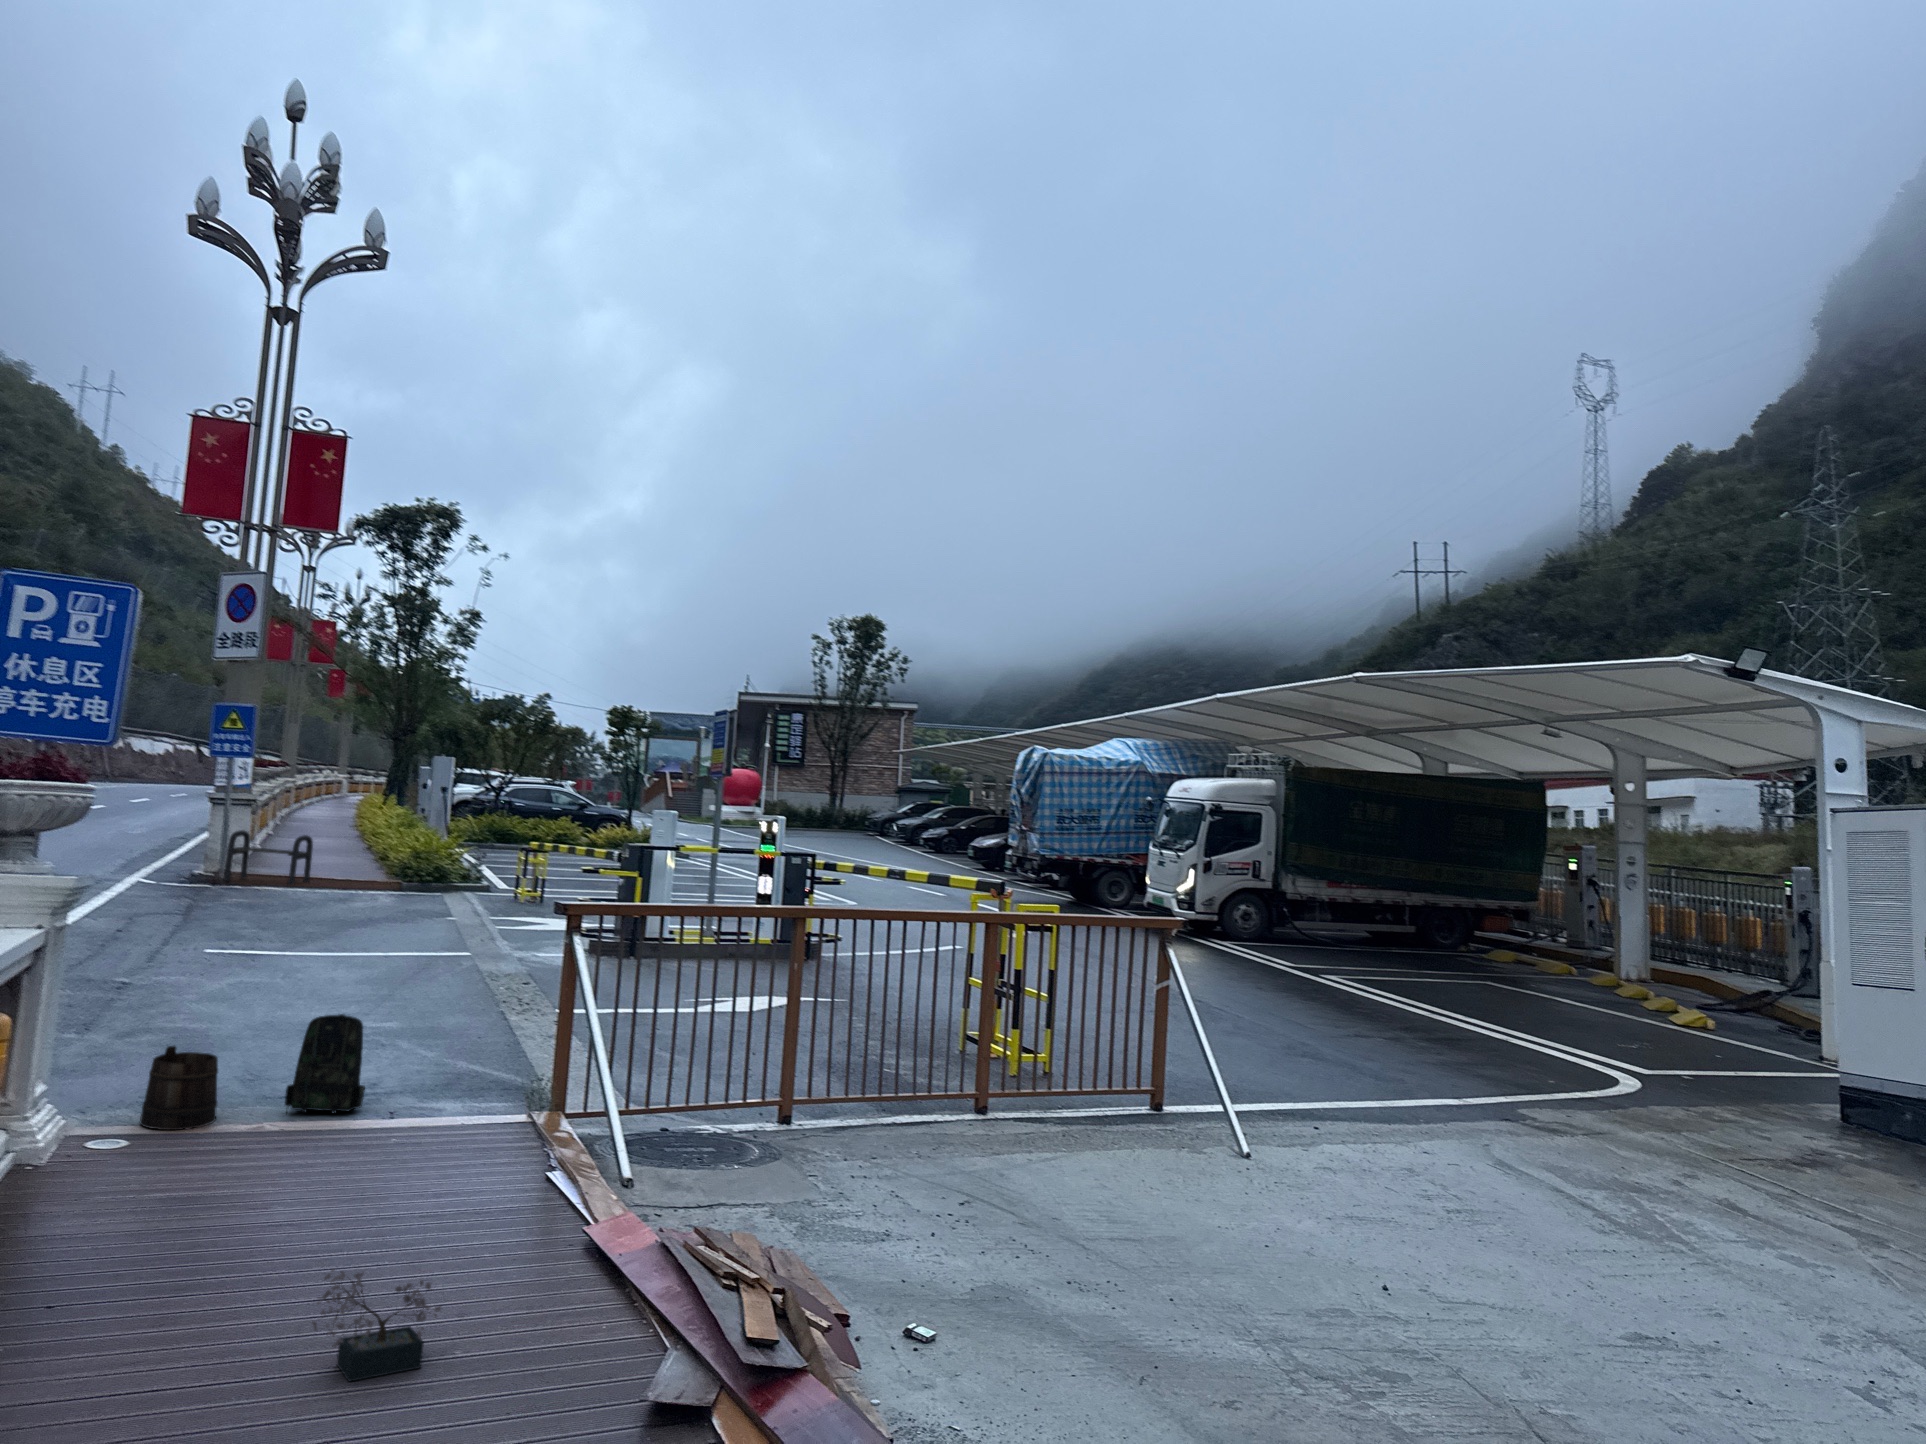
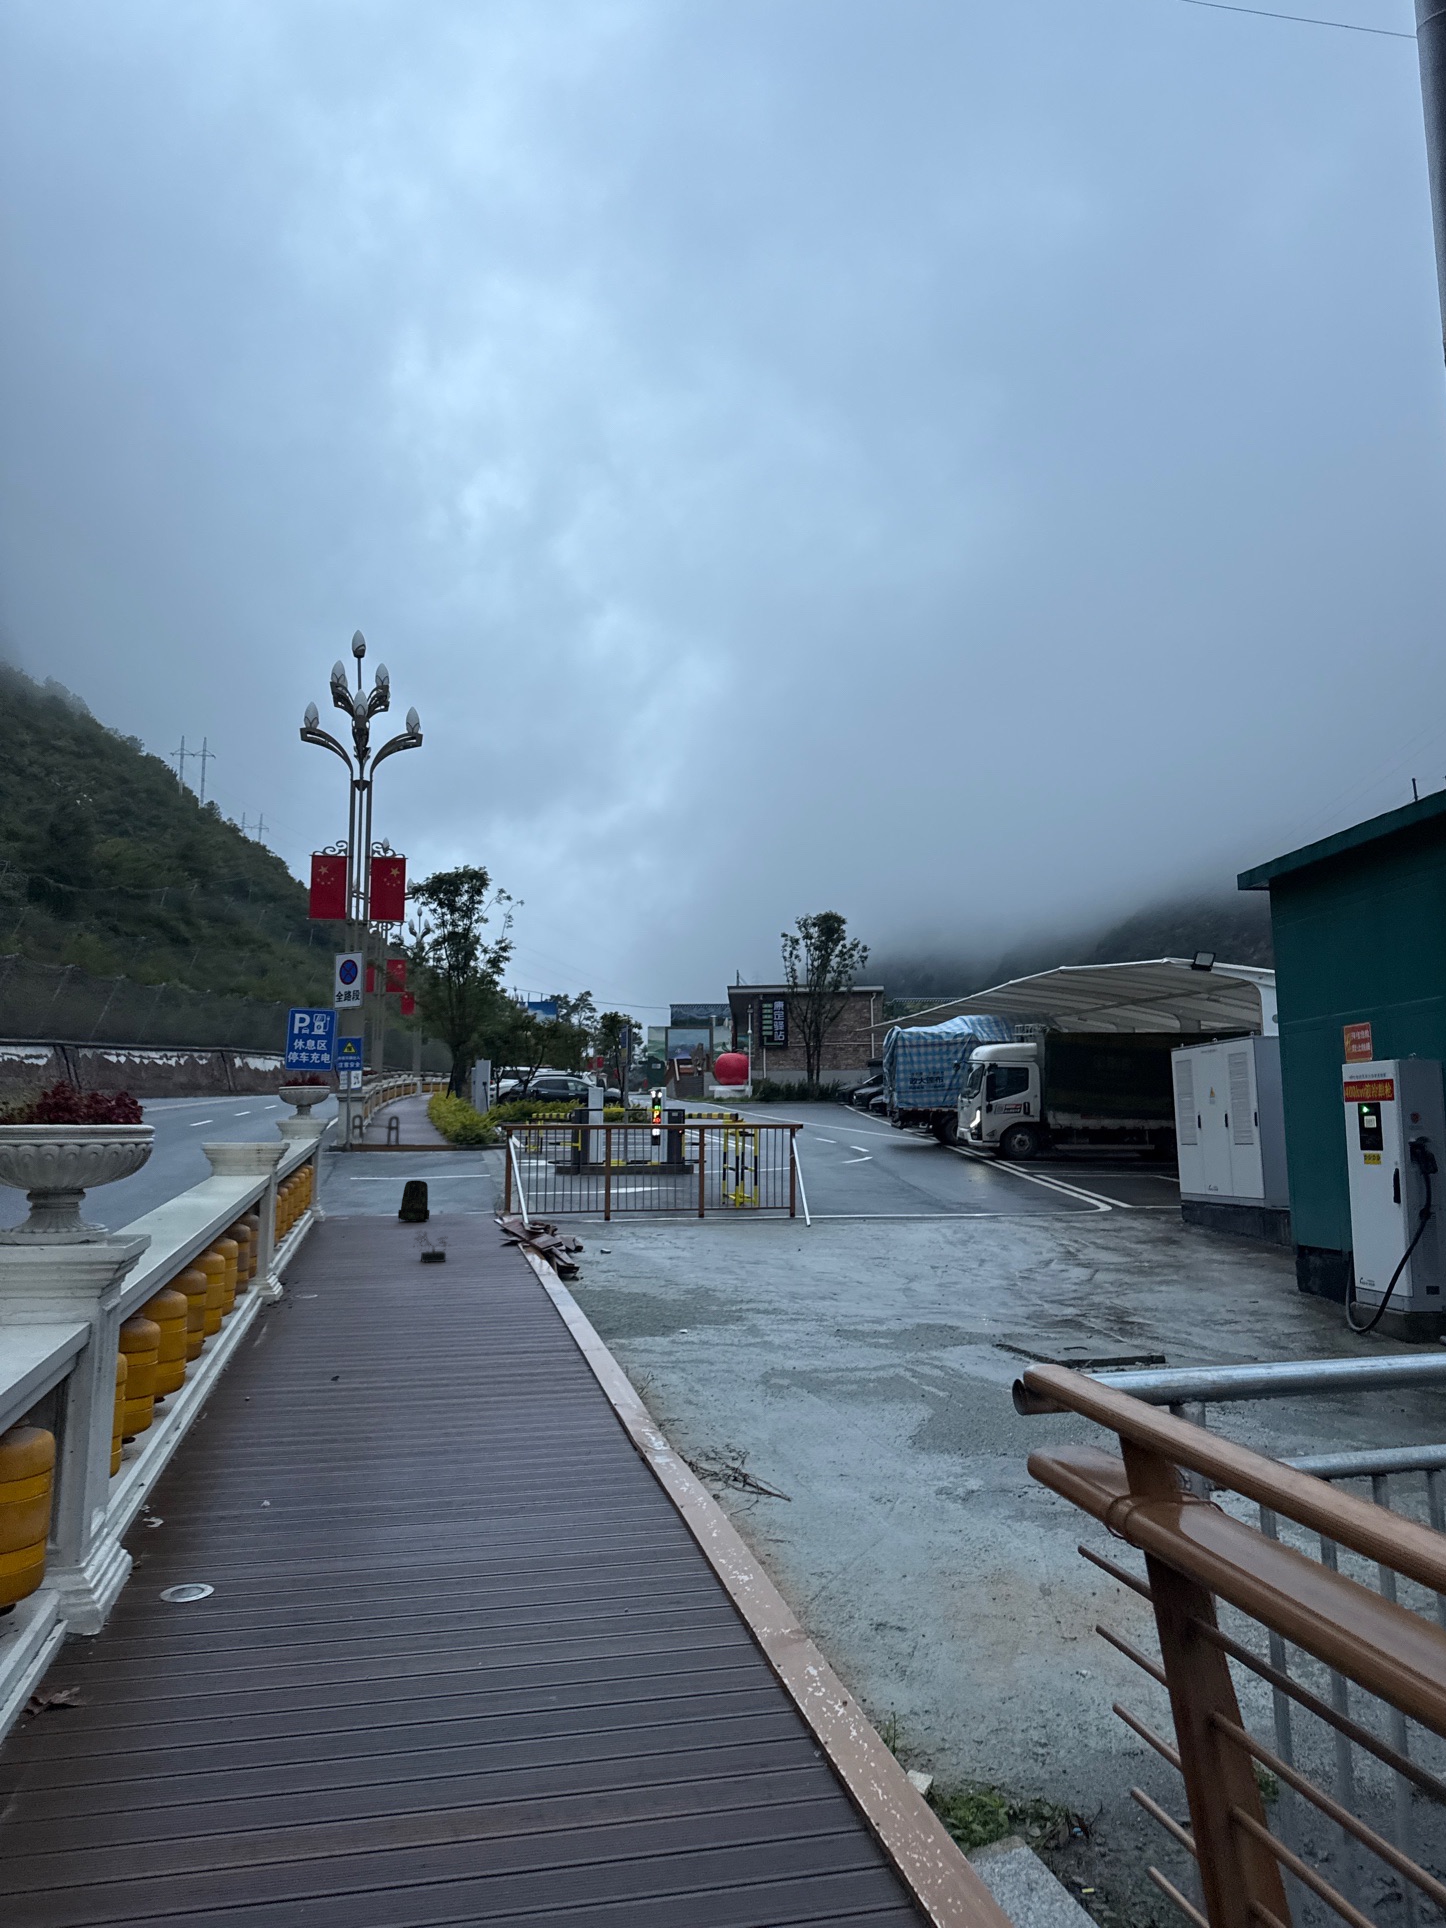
bucket: present [140,1046,218,1130] -> none [344,1194,372,1226]

